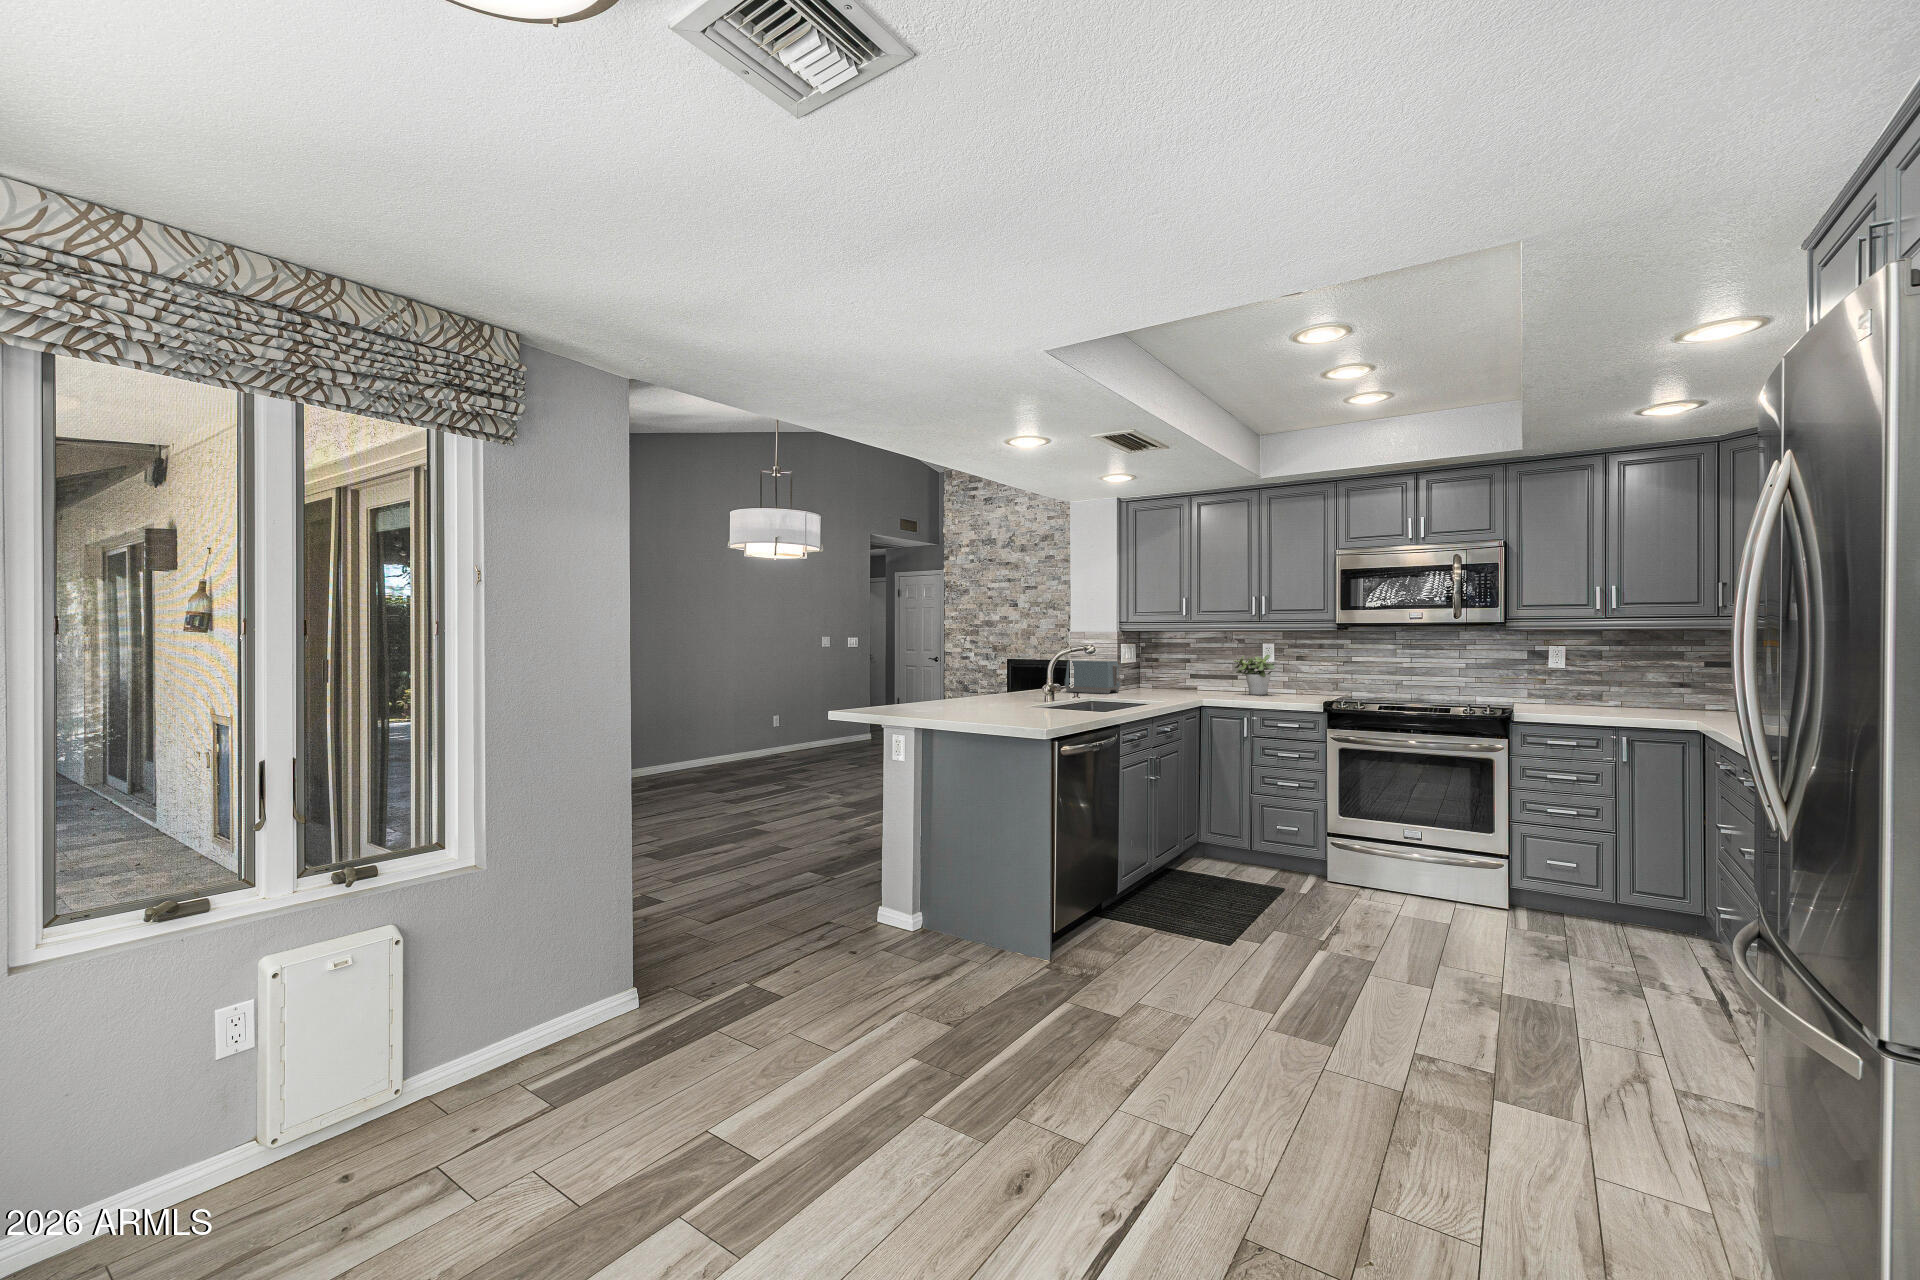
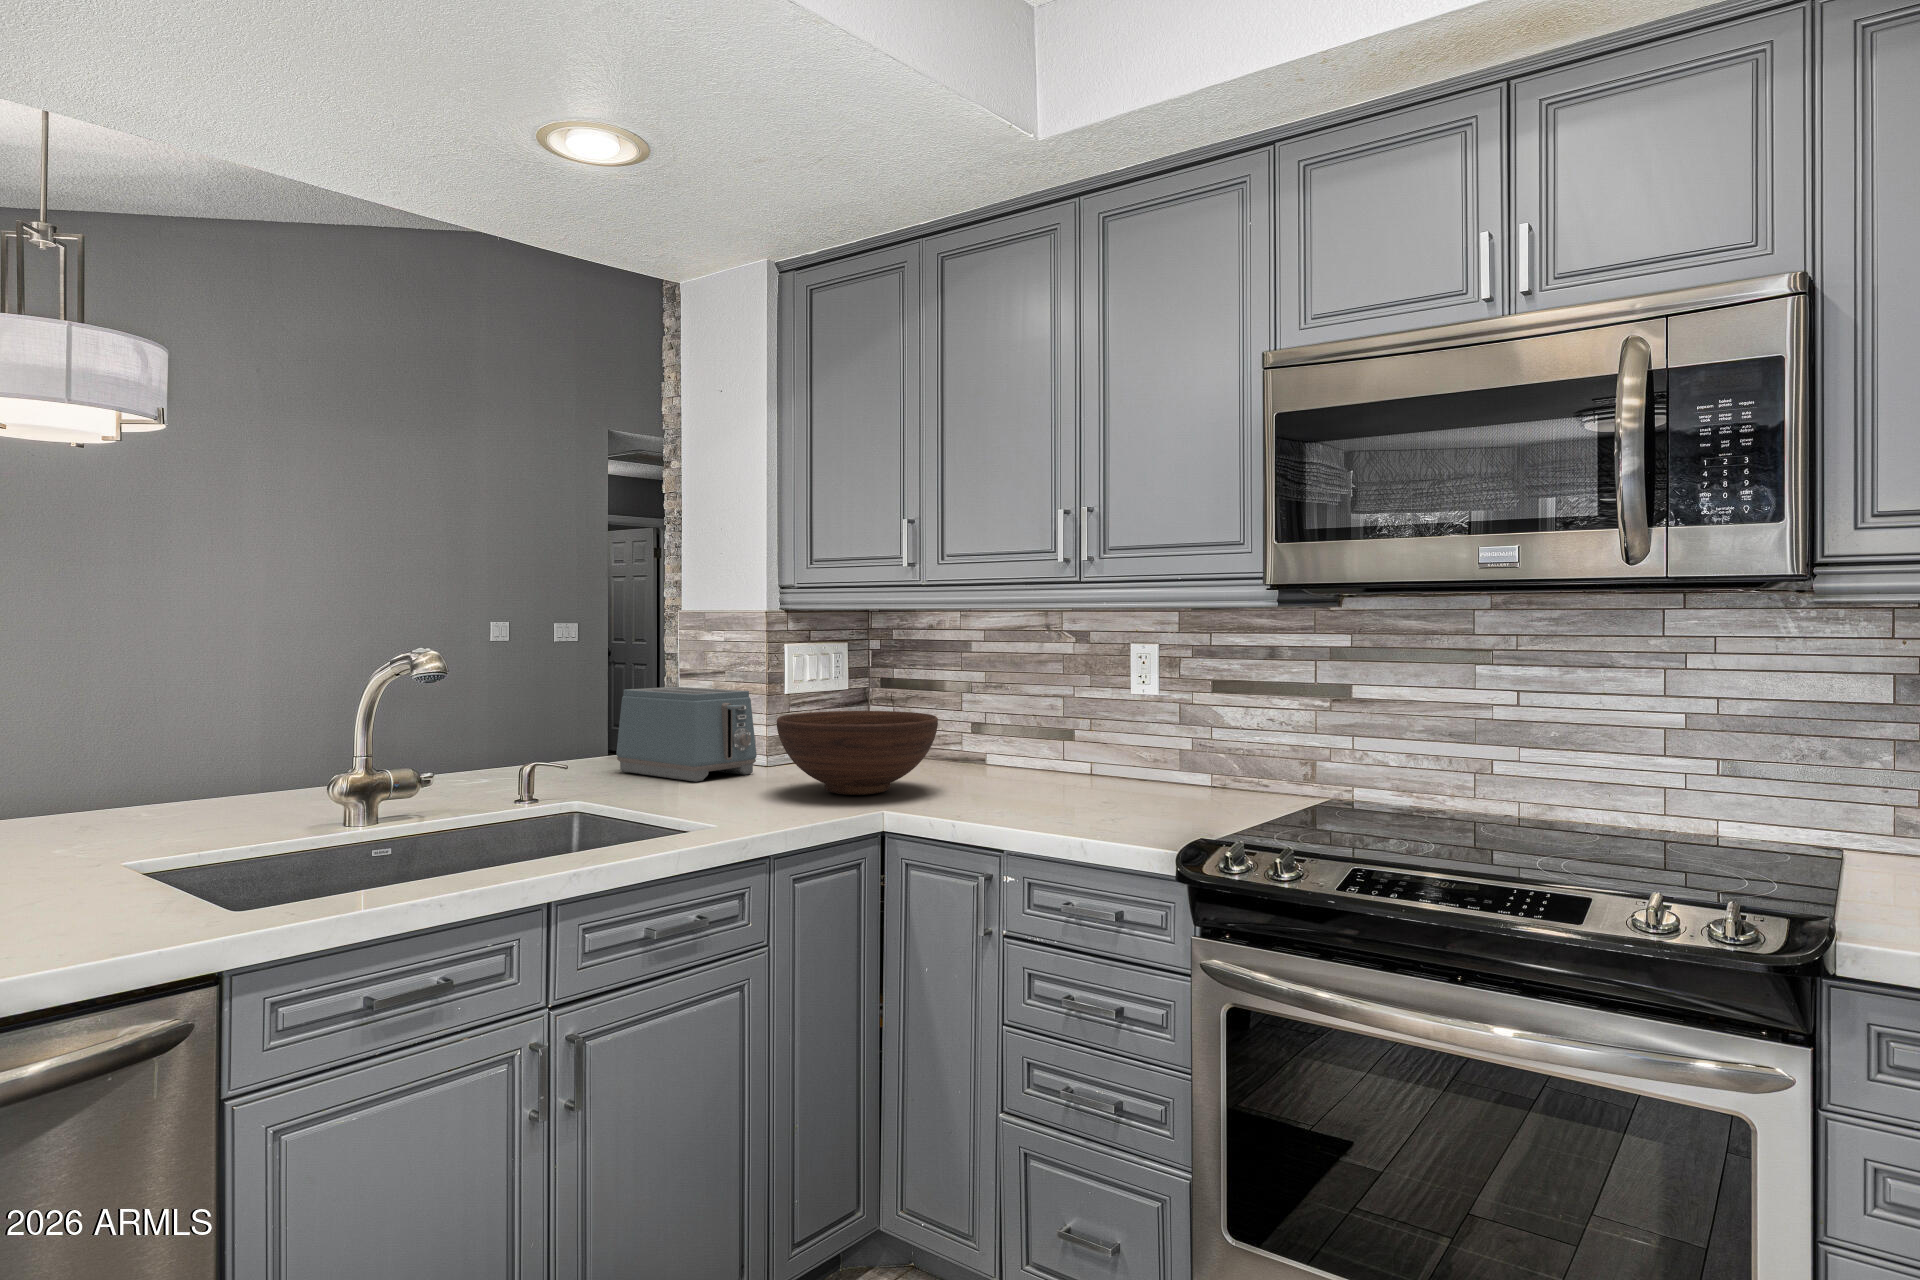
potted plant: present [1234,655,1275,695] -> none [1032,677,1136,791]
fruit bowl: none [1148,668,1207,696] -> present [777,711,938,795]

